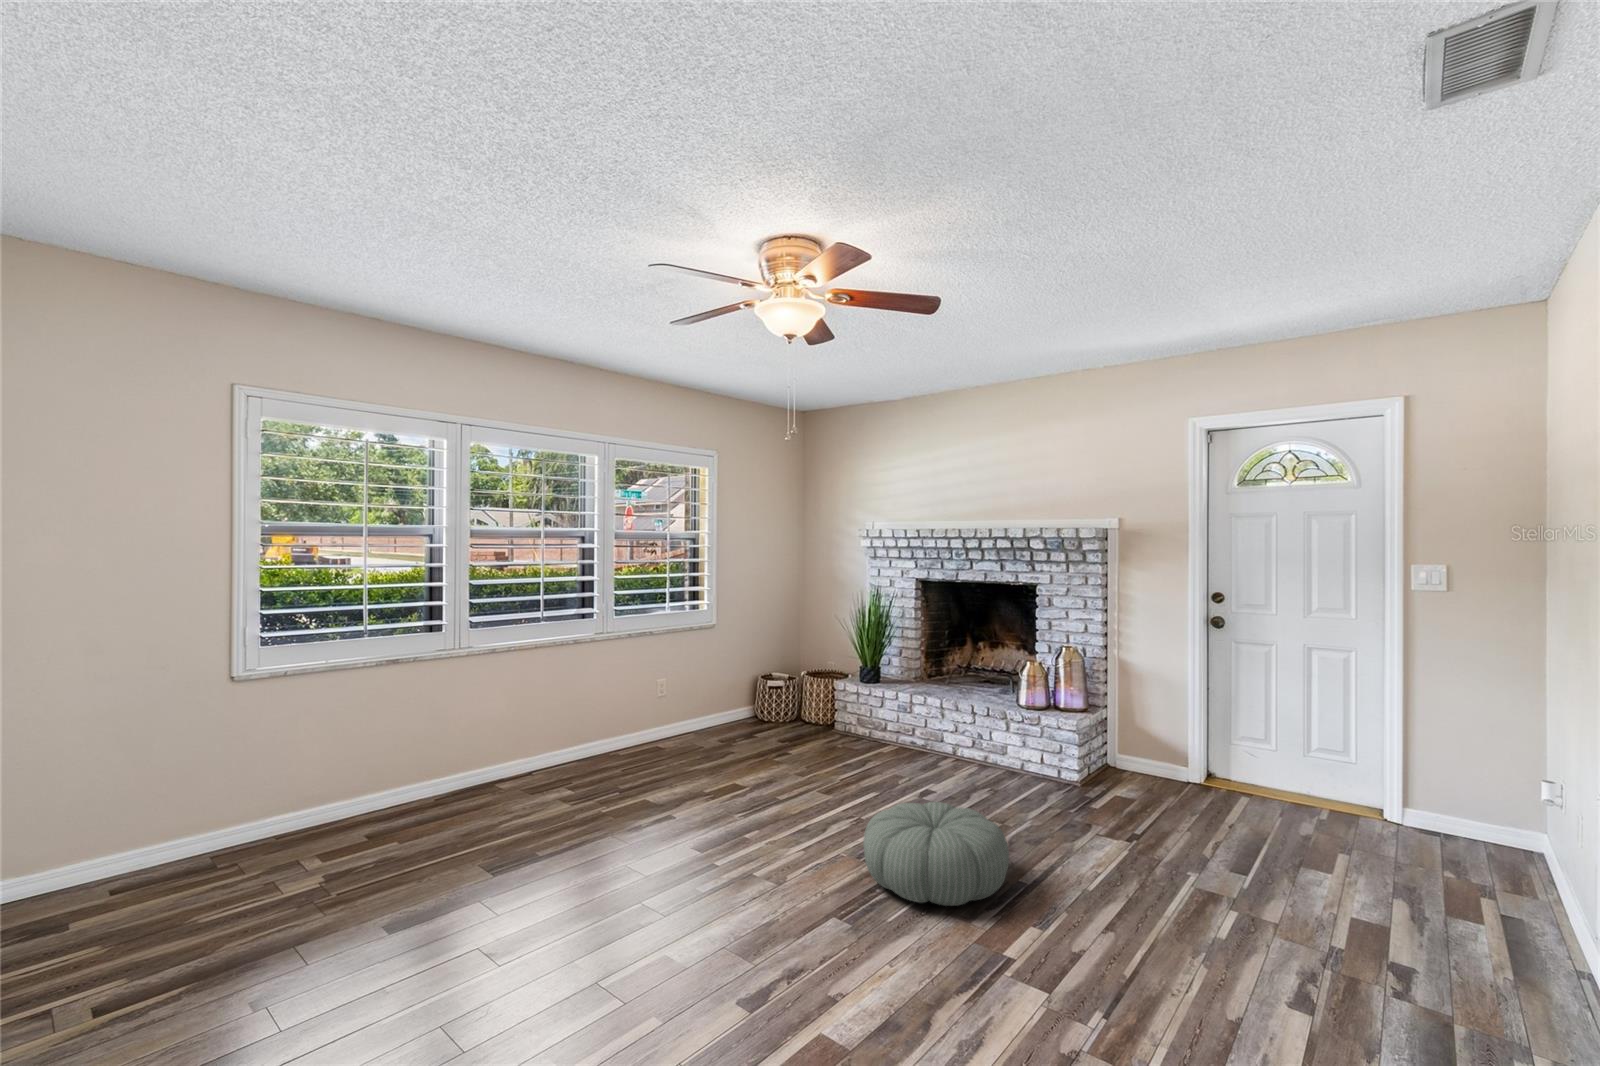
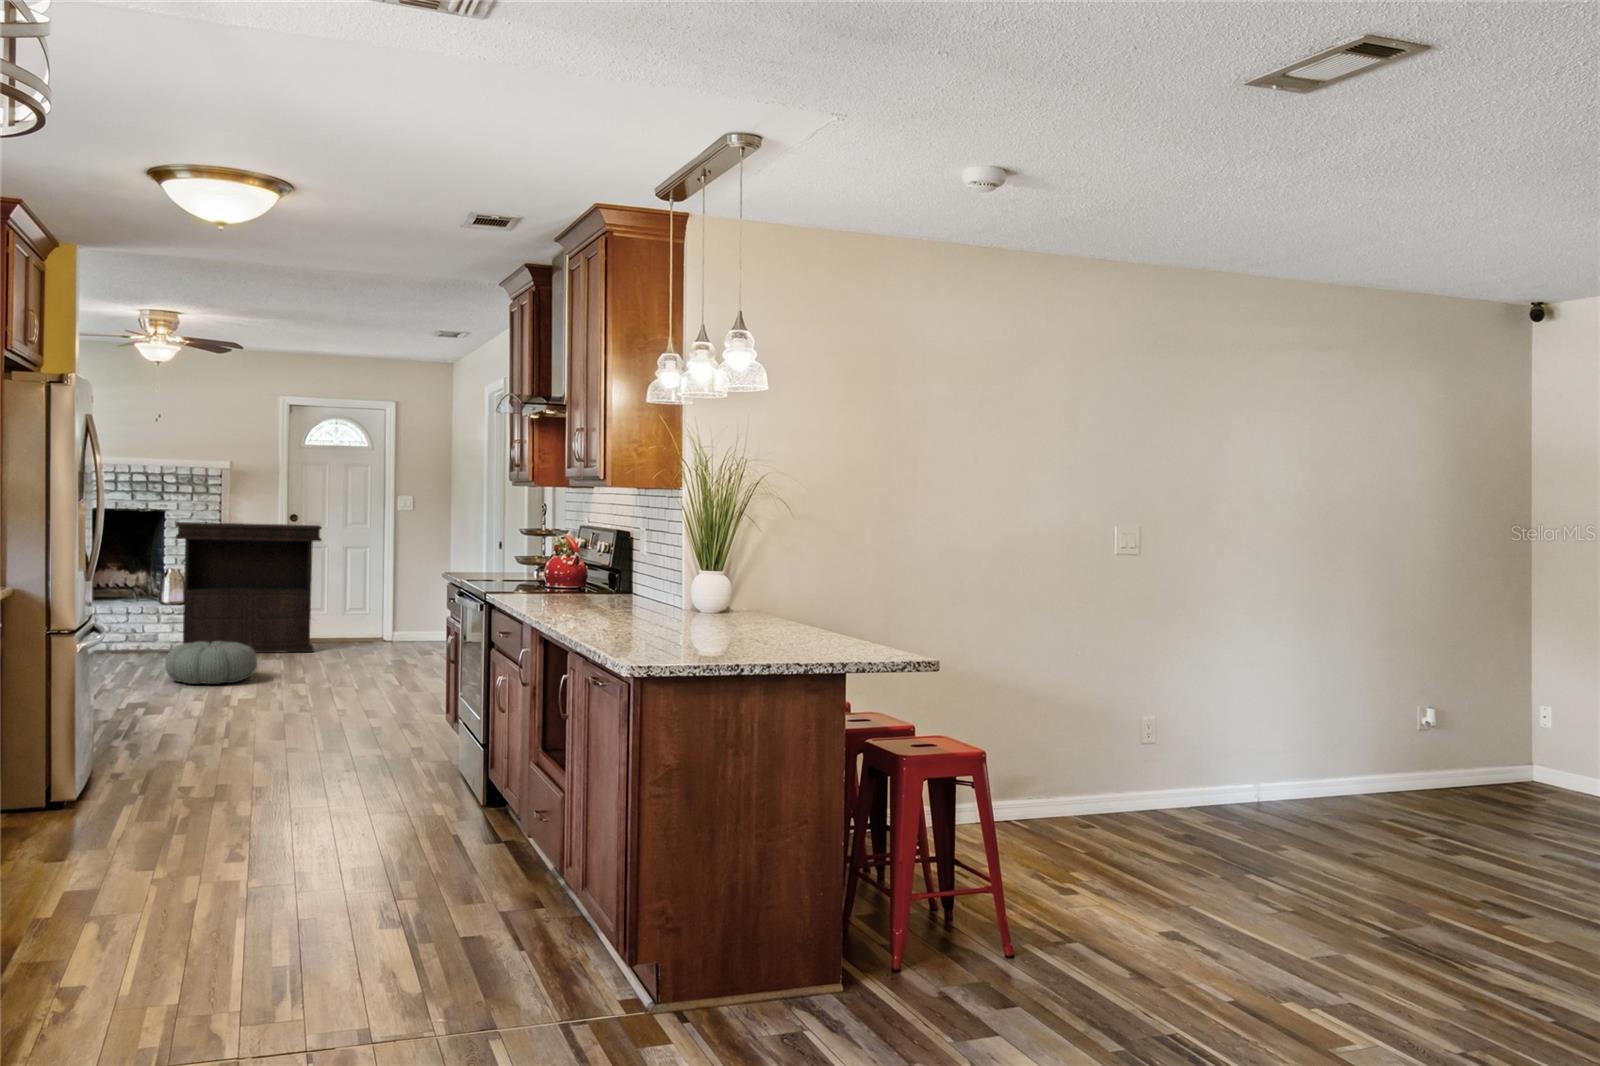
console table: none [1005,600,1231,829] -> present [176,522,322,653]

